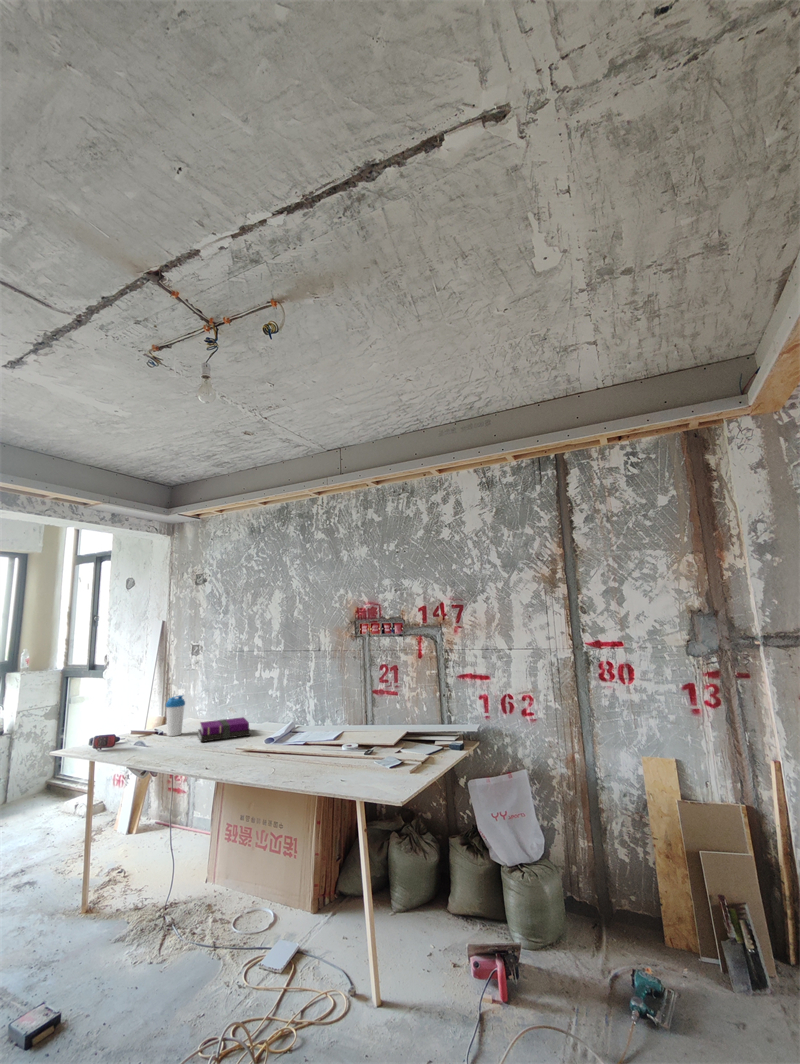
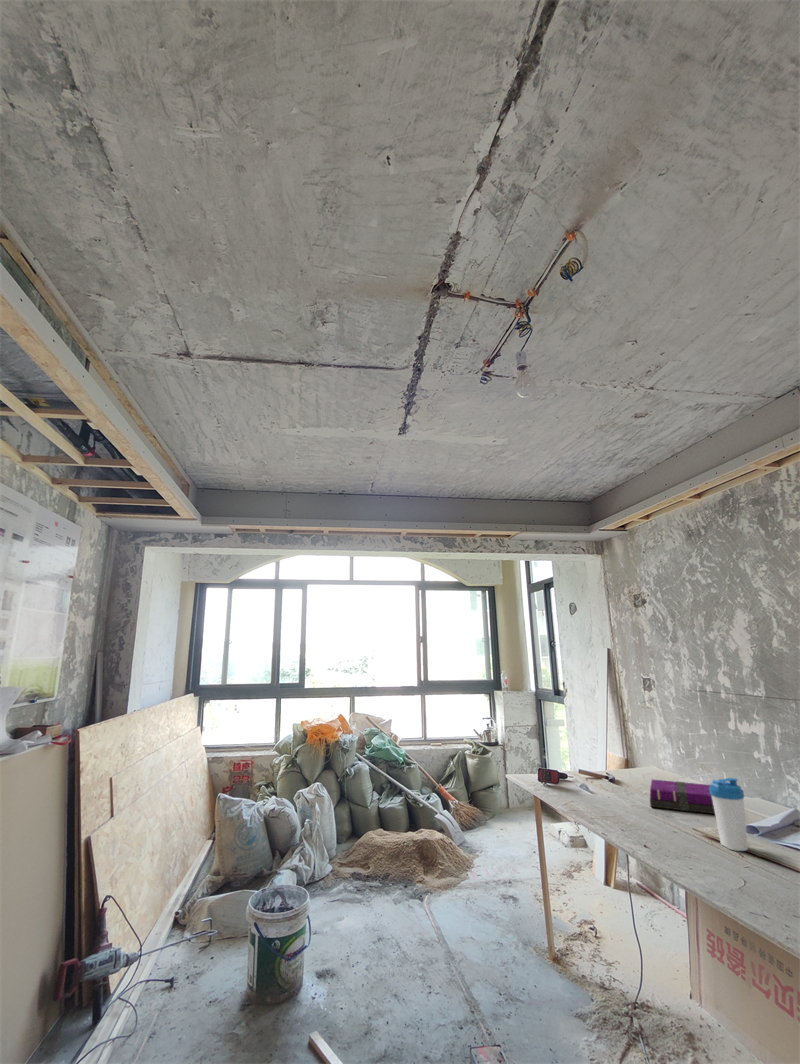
water bottle: present [166,695,185,736] -> present [709,778,748,851]

